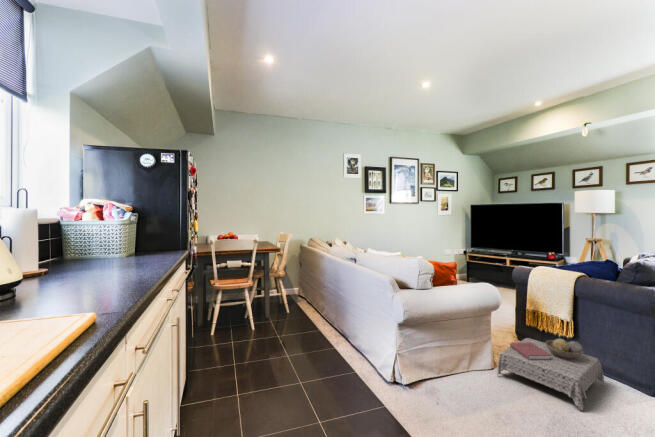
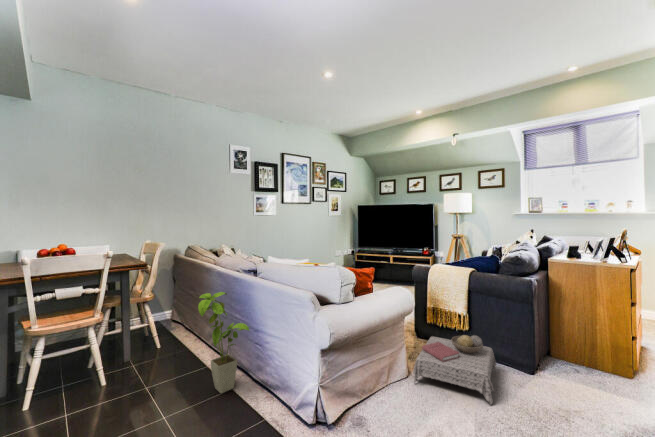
house plant: none [311,272,349,349] -> present [198,292,249,393]

